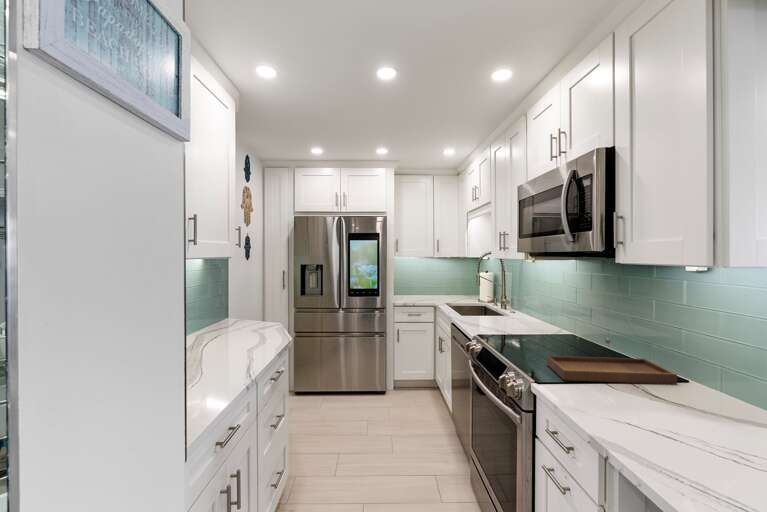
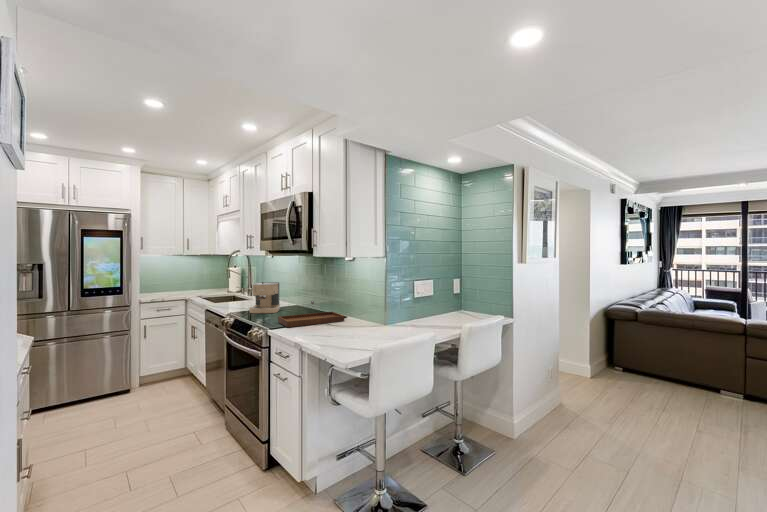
coffee maker: none [503,296,547,343] -> present [249,282,280,313]

